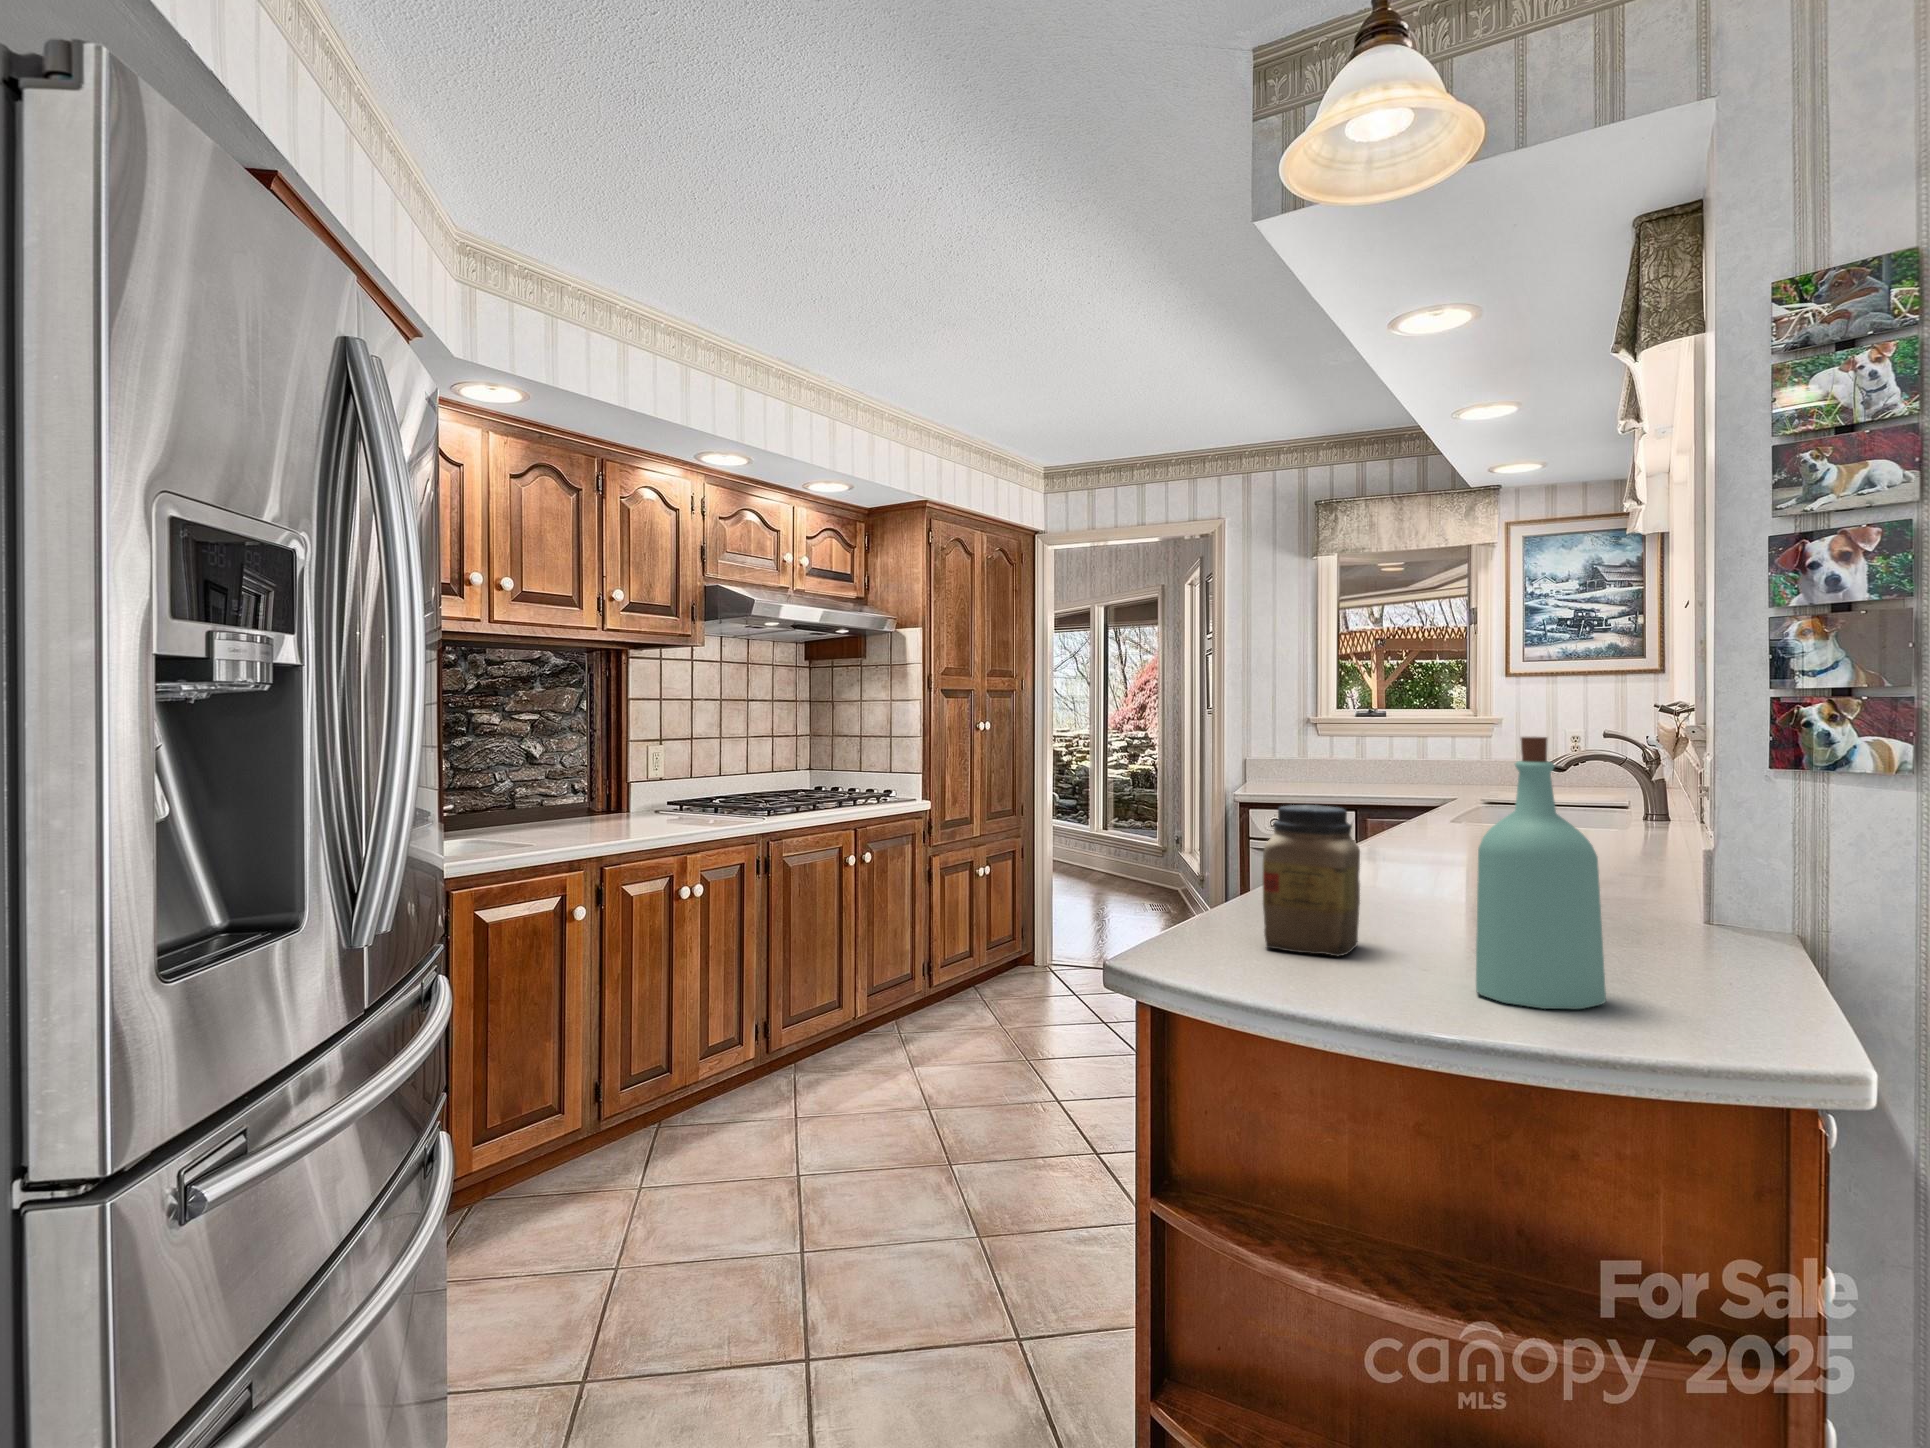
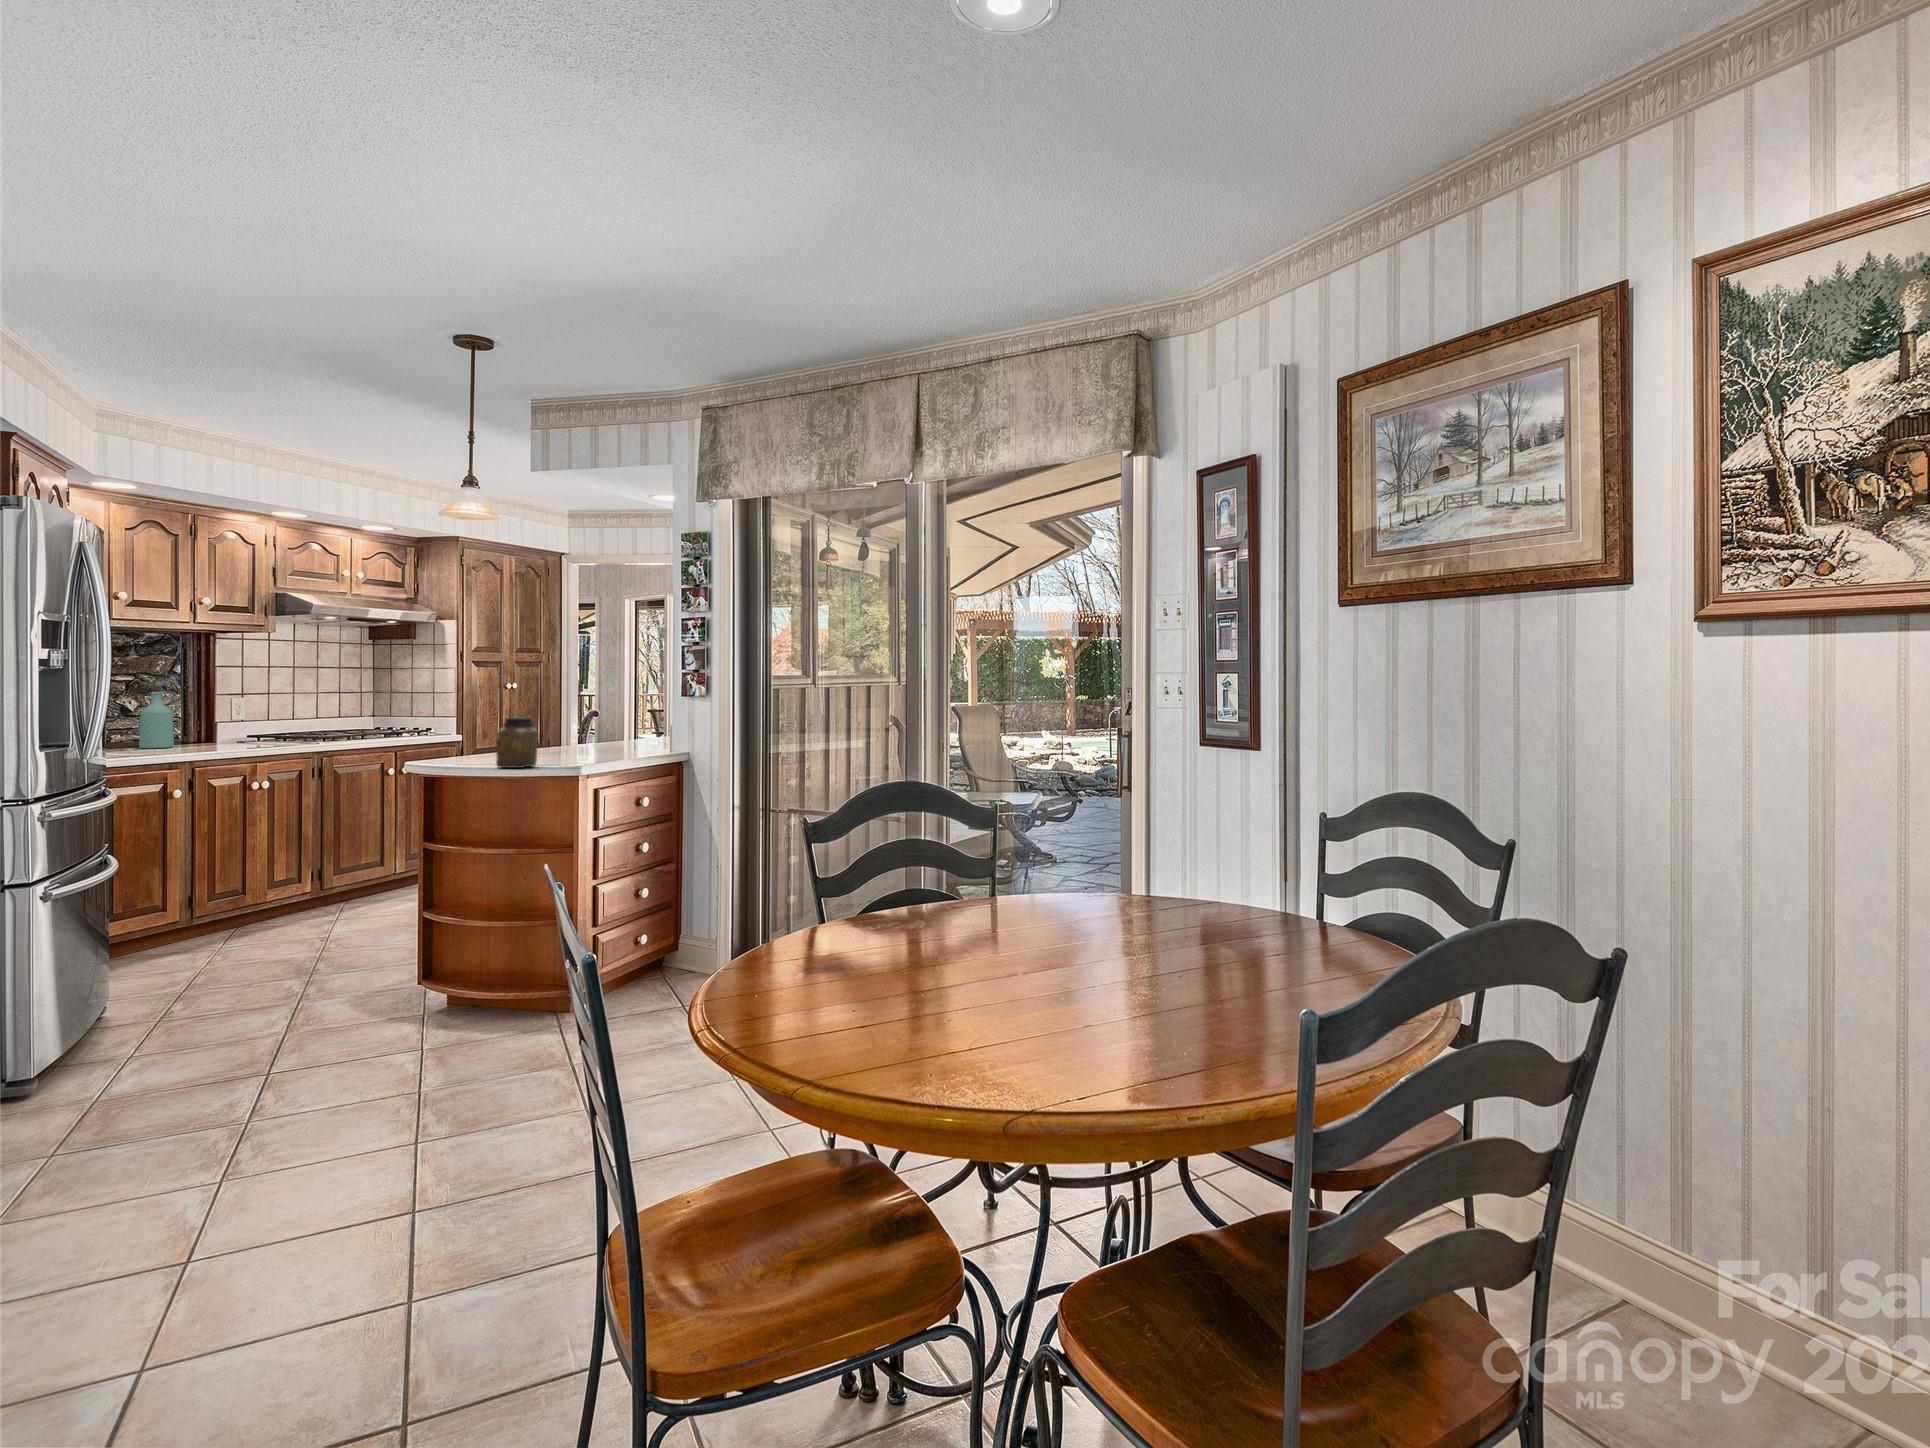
bottle: present [1476,737,1606,1009] -> present [139,686,174,748]

